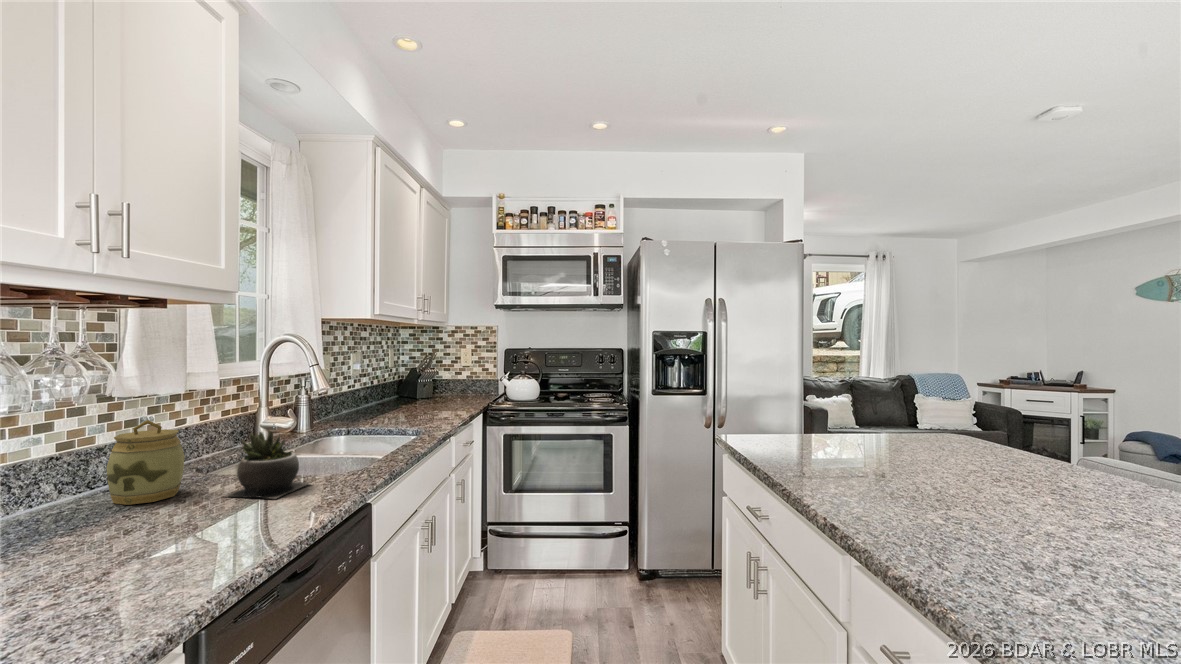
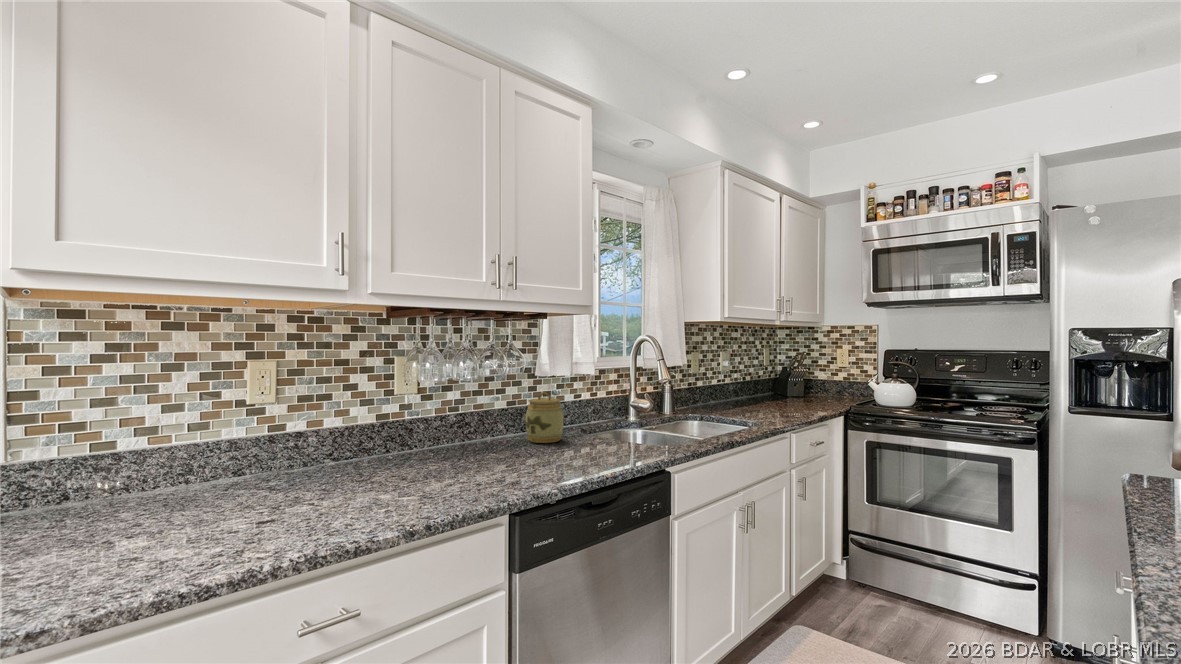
succulent plant: present [224,431,309,499] -> none [578,405,634,454]

